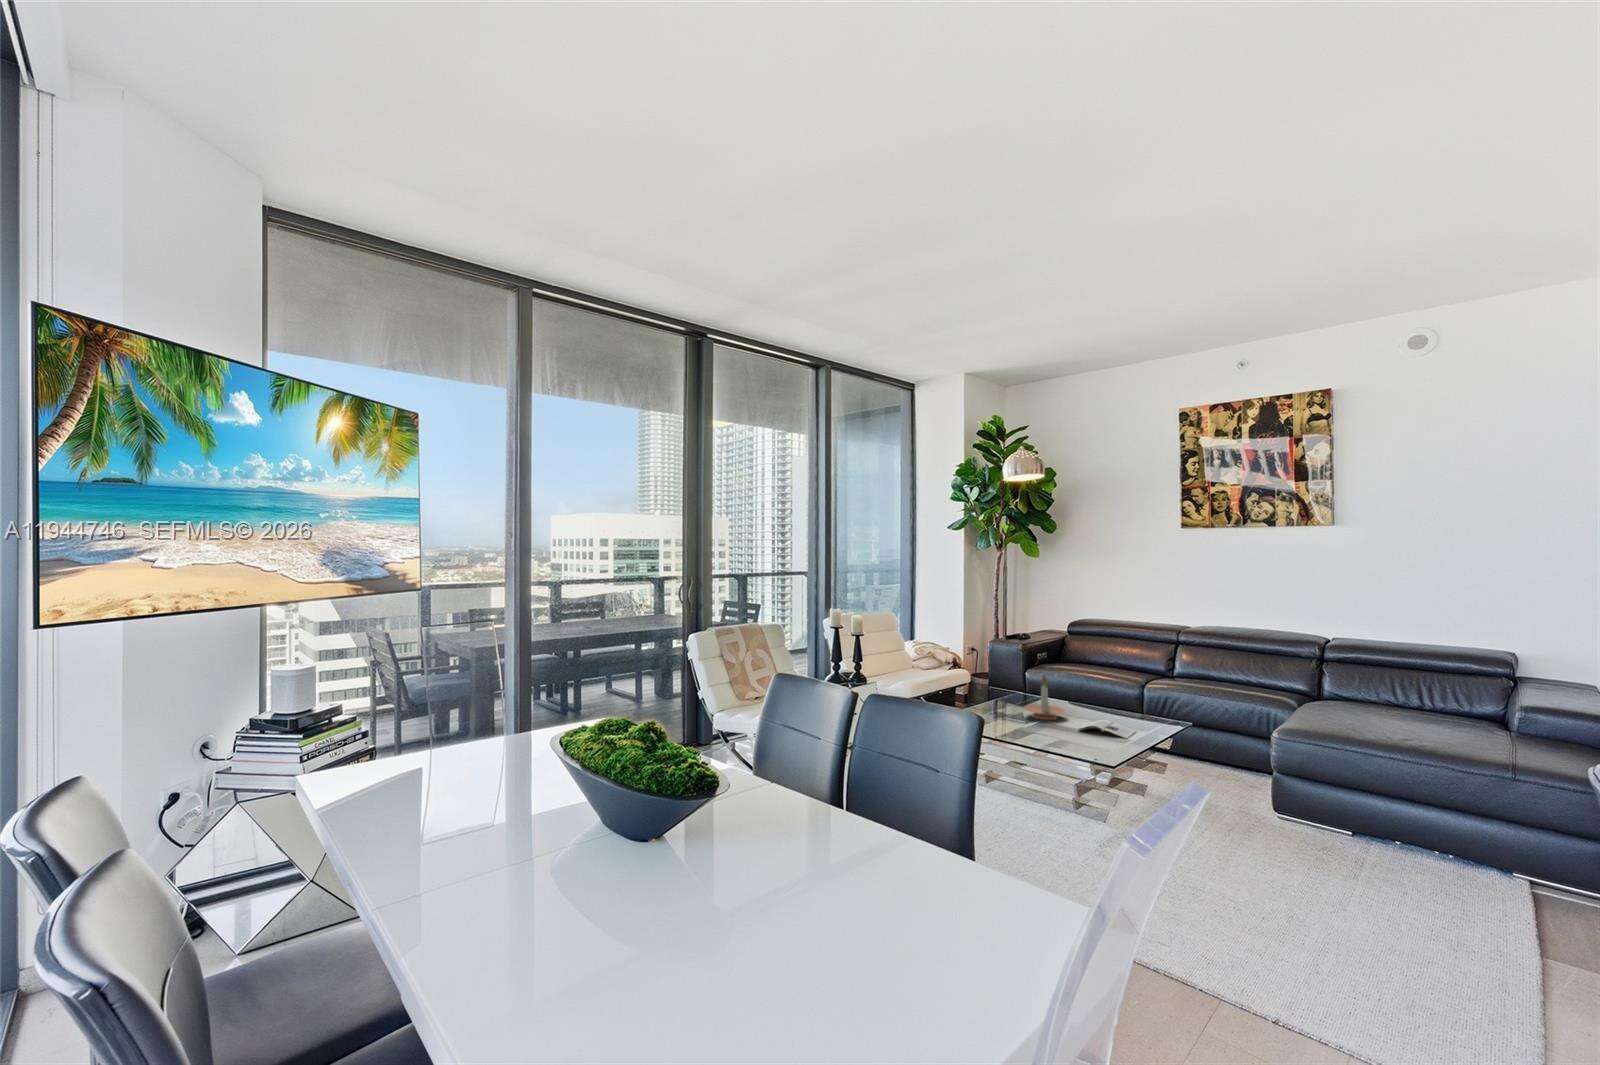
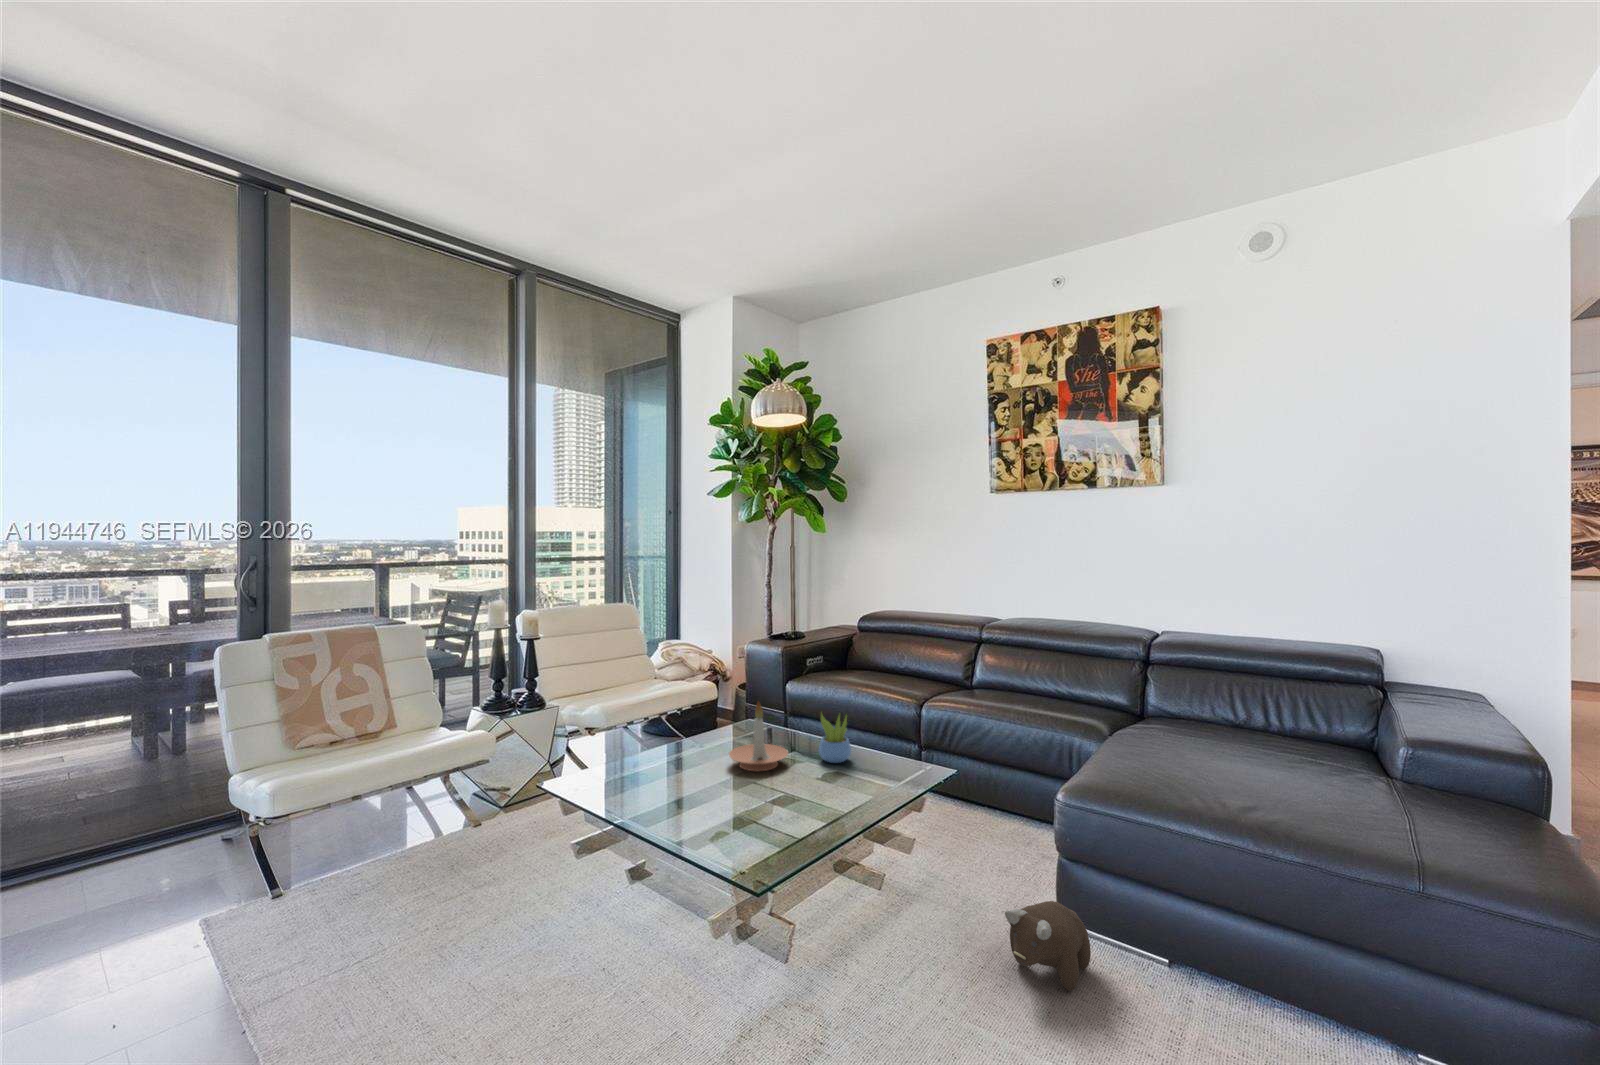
succulent plant: none [1085,683,1108,718] -> present [819,714,851,763]
magazine: present [1078,720,1137,739] -> none [782,773,872,812]
plush toy: none [1241,794,1296,843] -> present [1005,901,1091,991]

